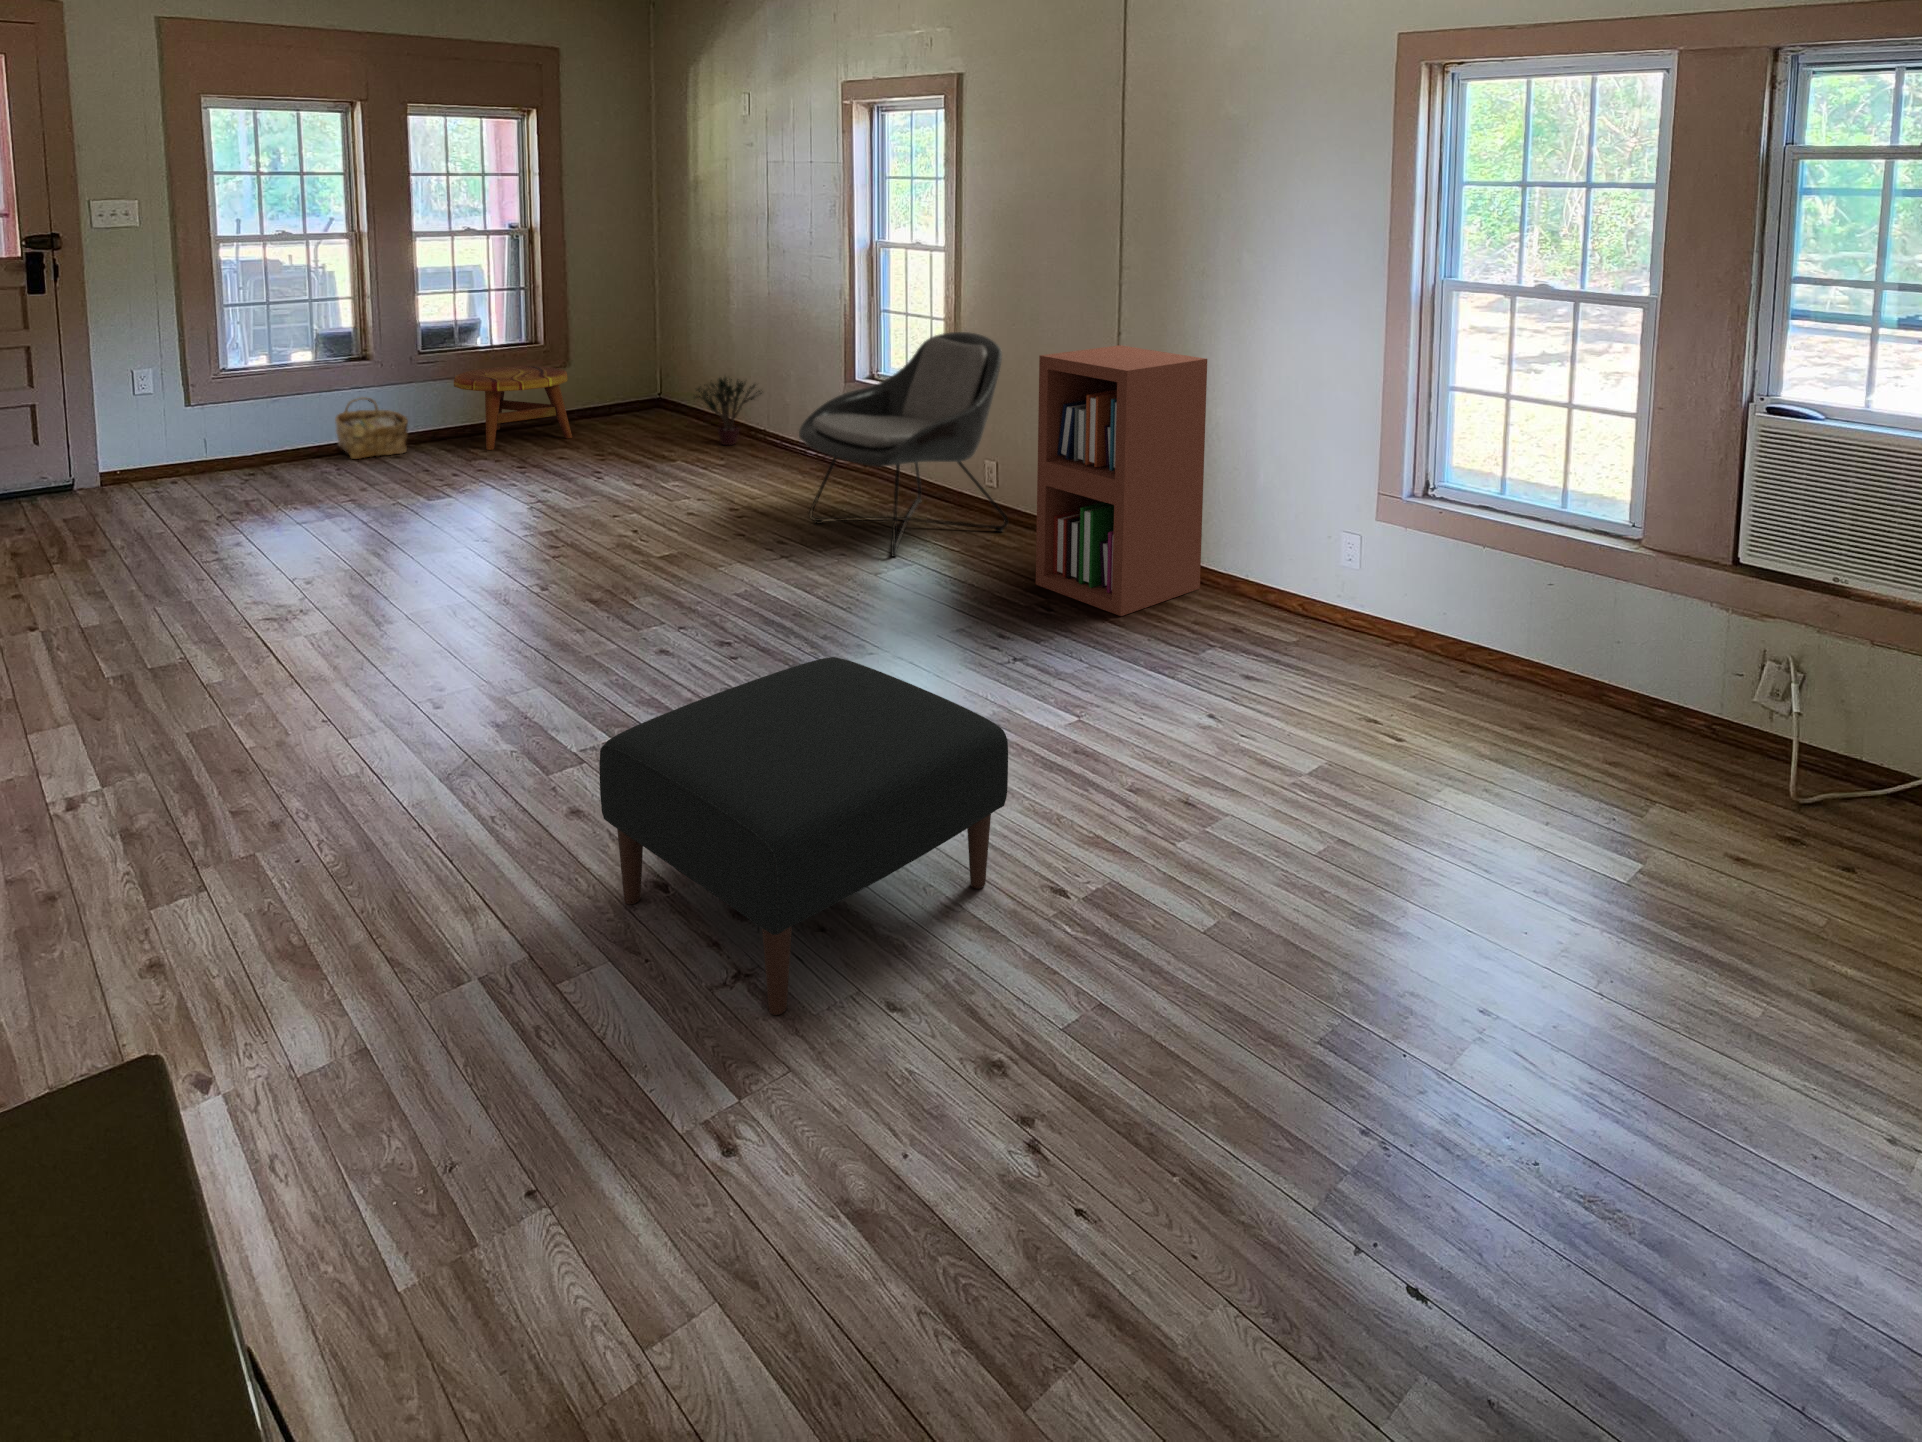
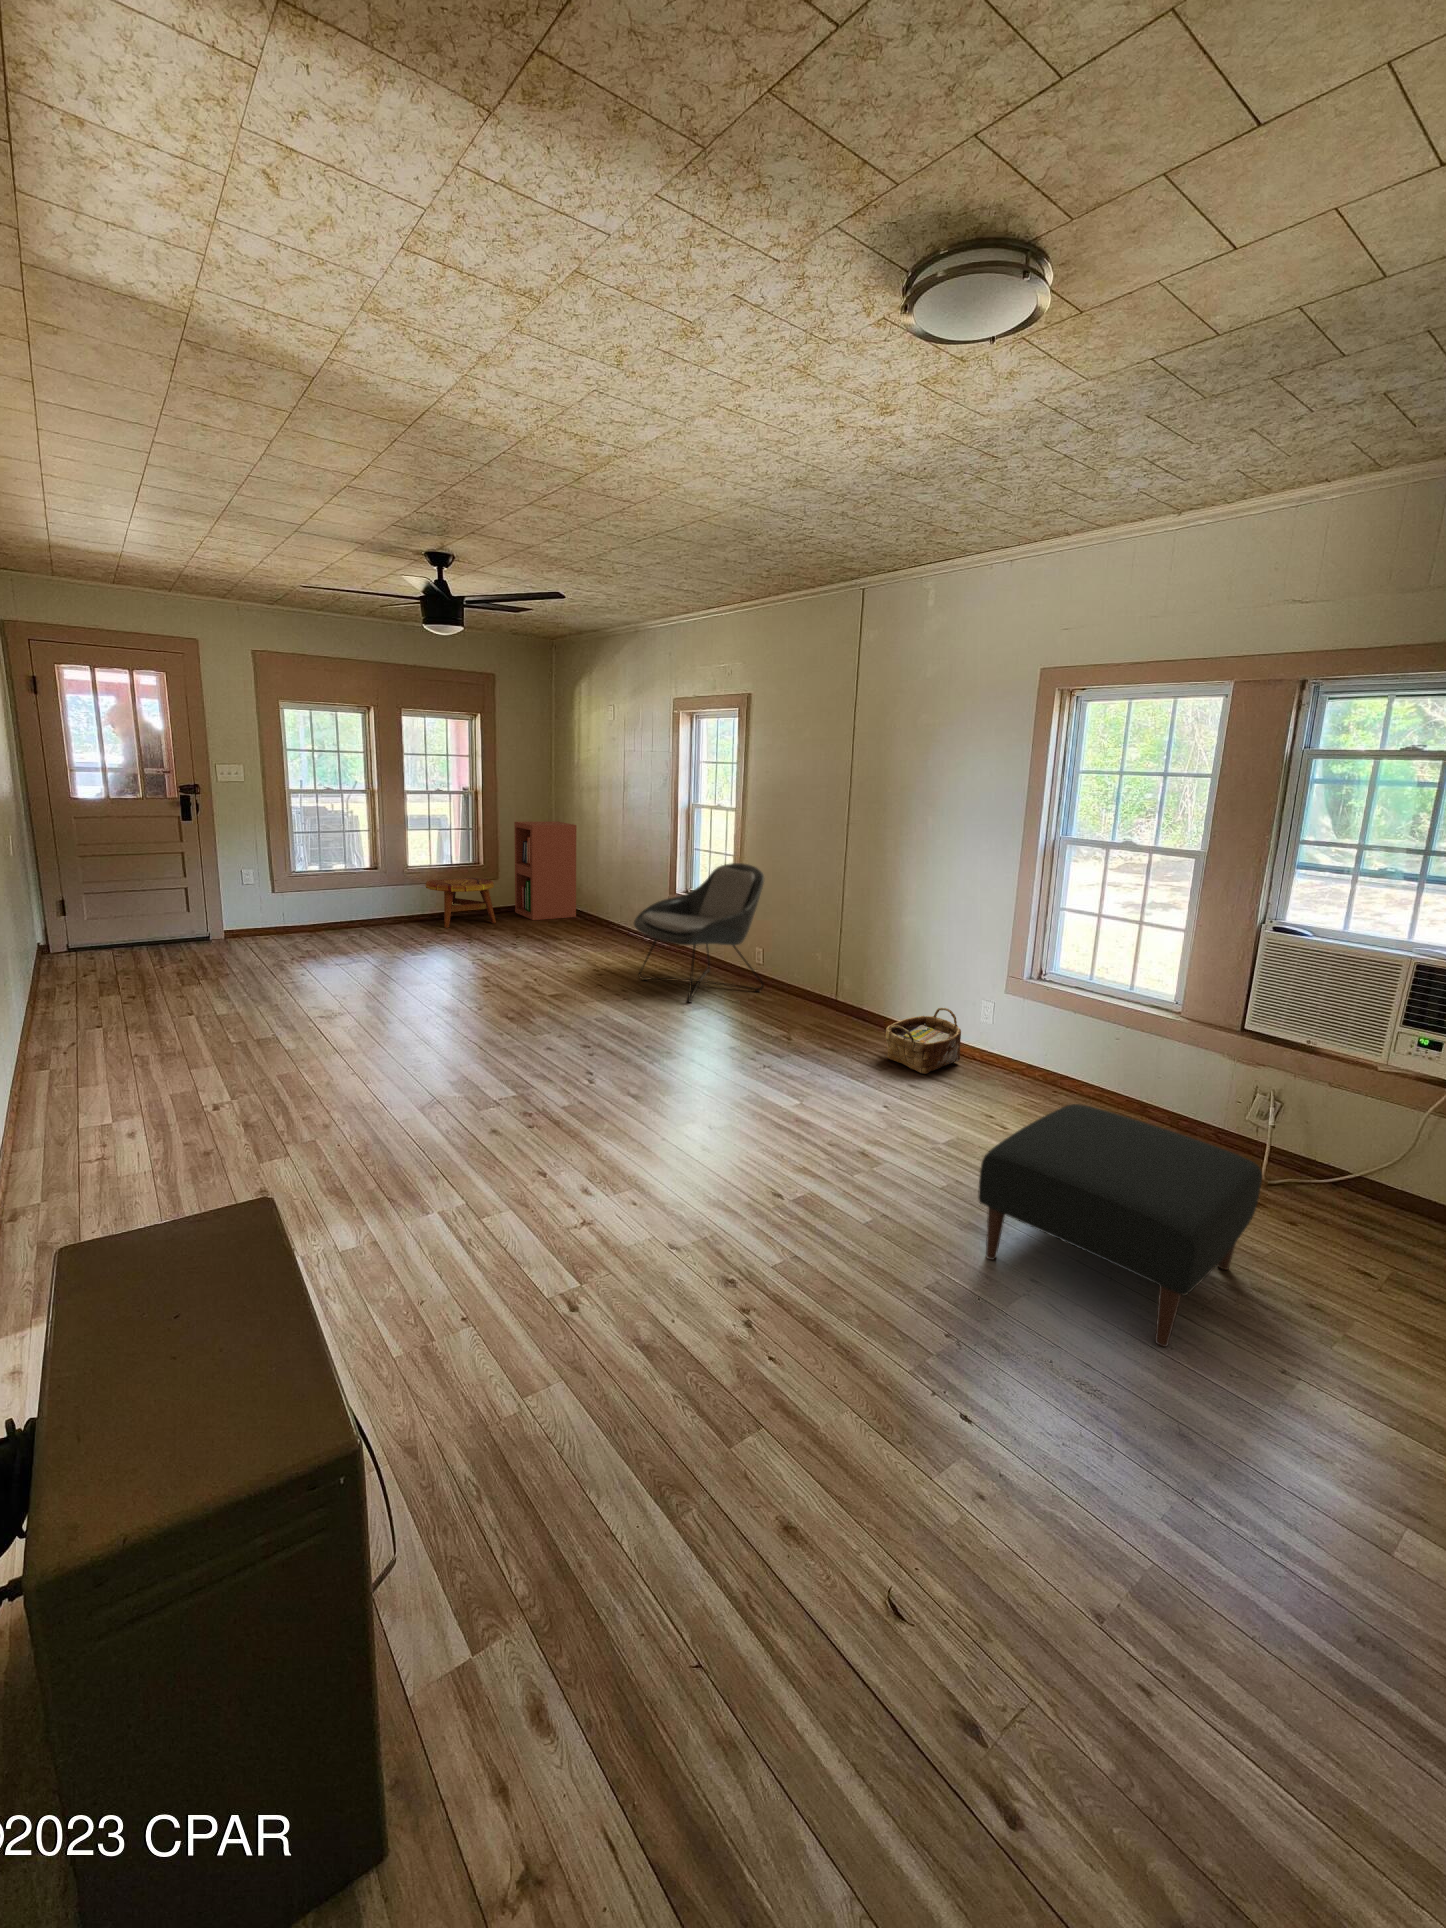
bookshelf: present [1036,345,1207,616] -> present [514,821,576,920]
potted plant: present [695,377,762,445] -> none [568,886,615,932]
woven basket: present [335,397,408,459] -> present [886,1008,961,1074]
ottoman: present [599,657,1008,1015] -> present [978,1104,1262,1347]

